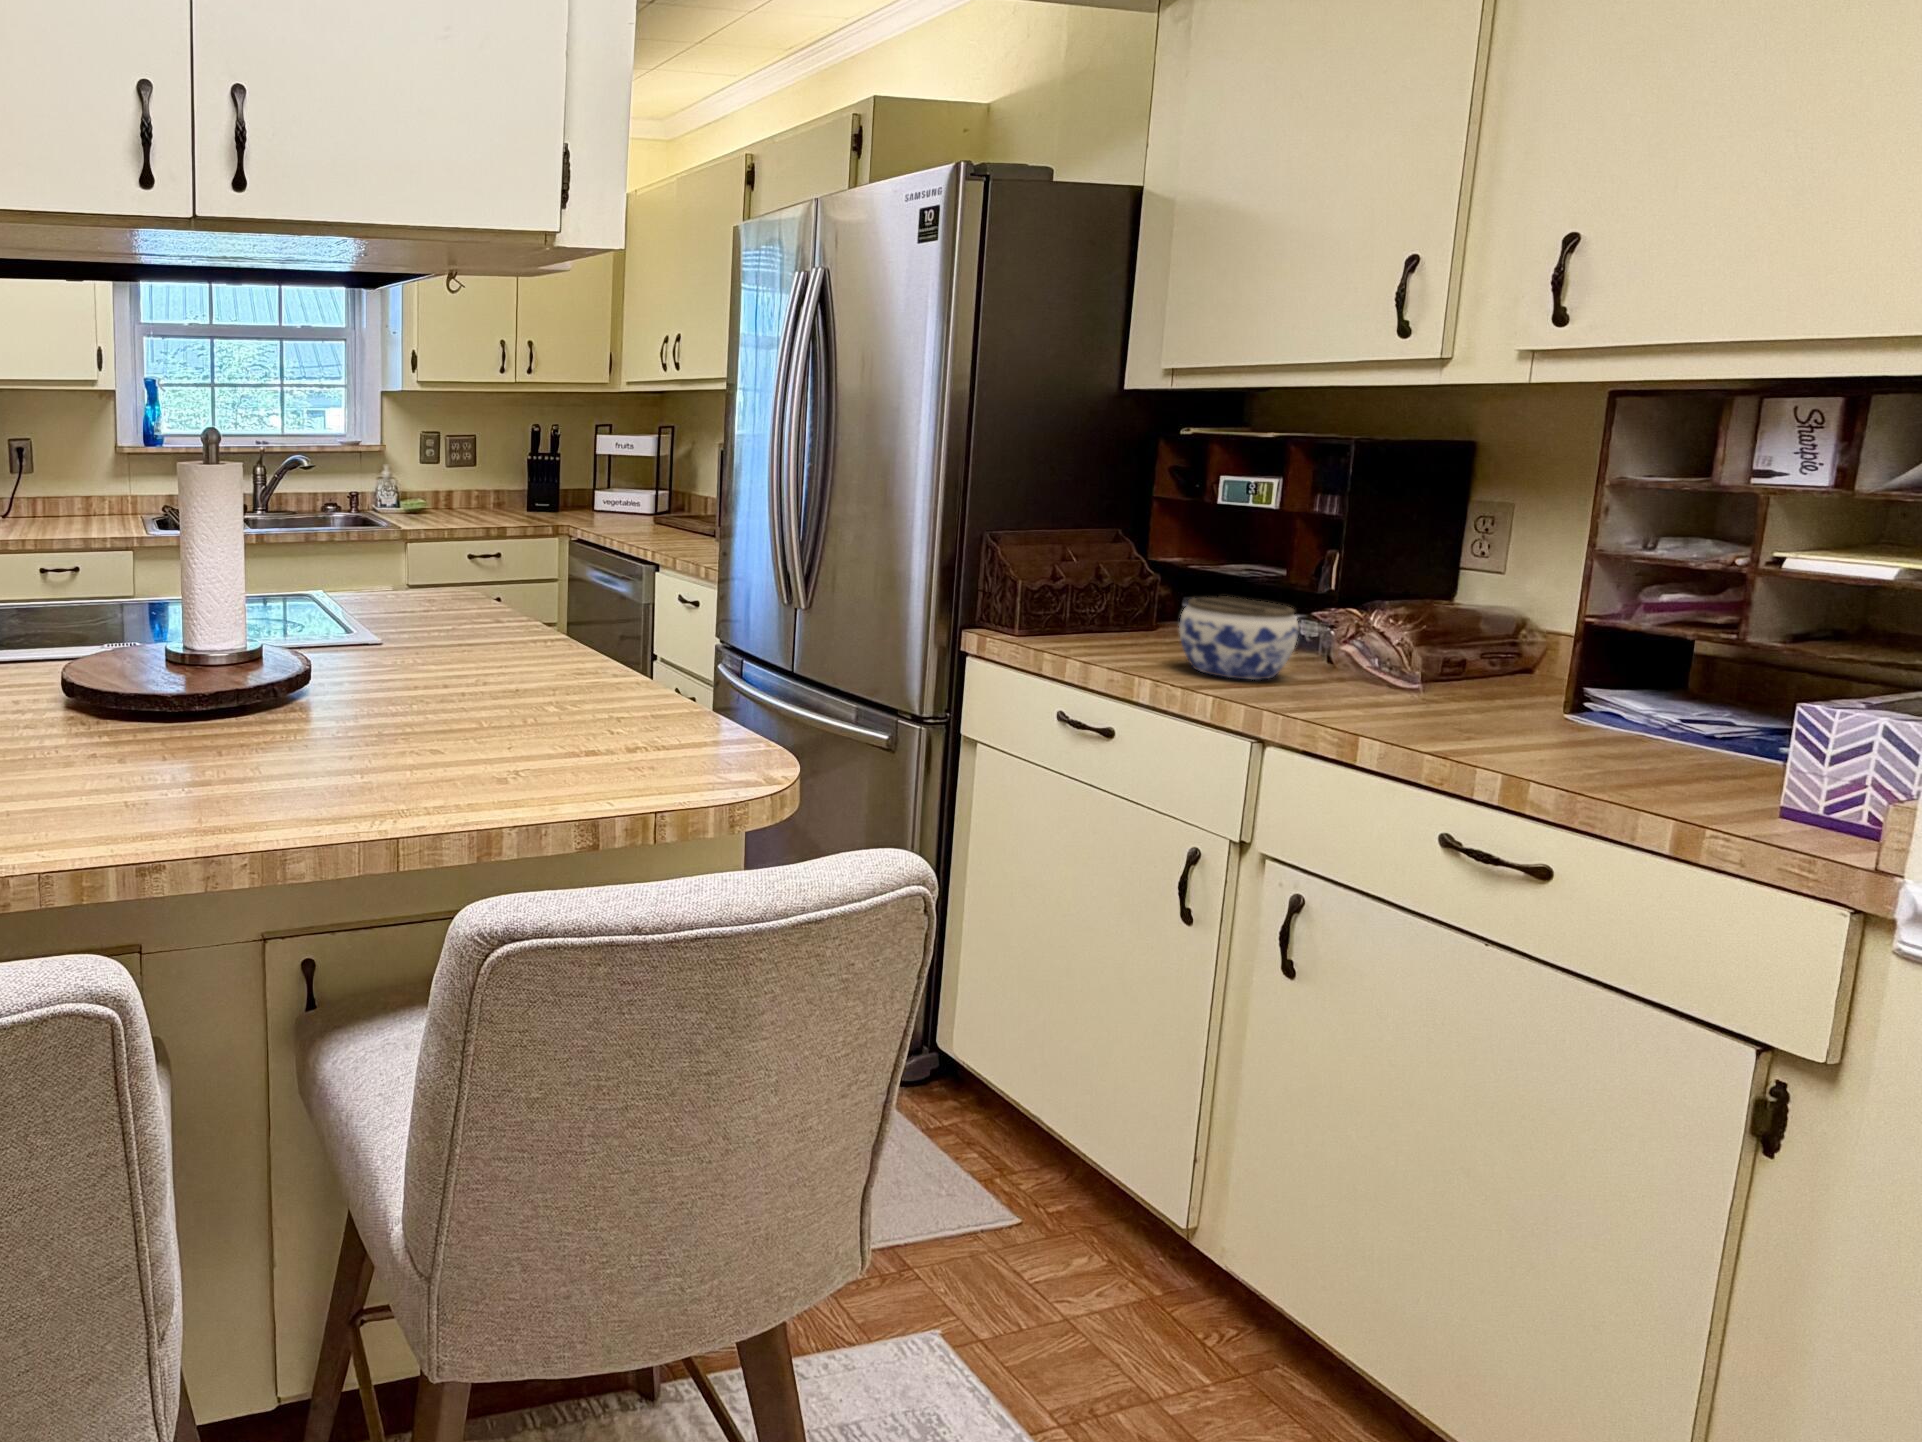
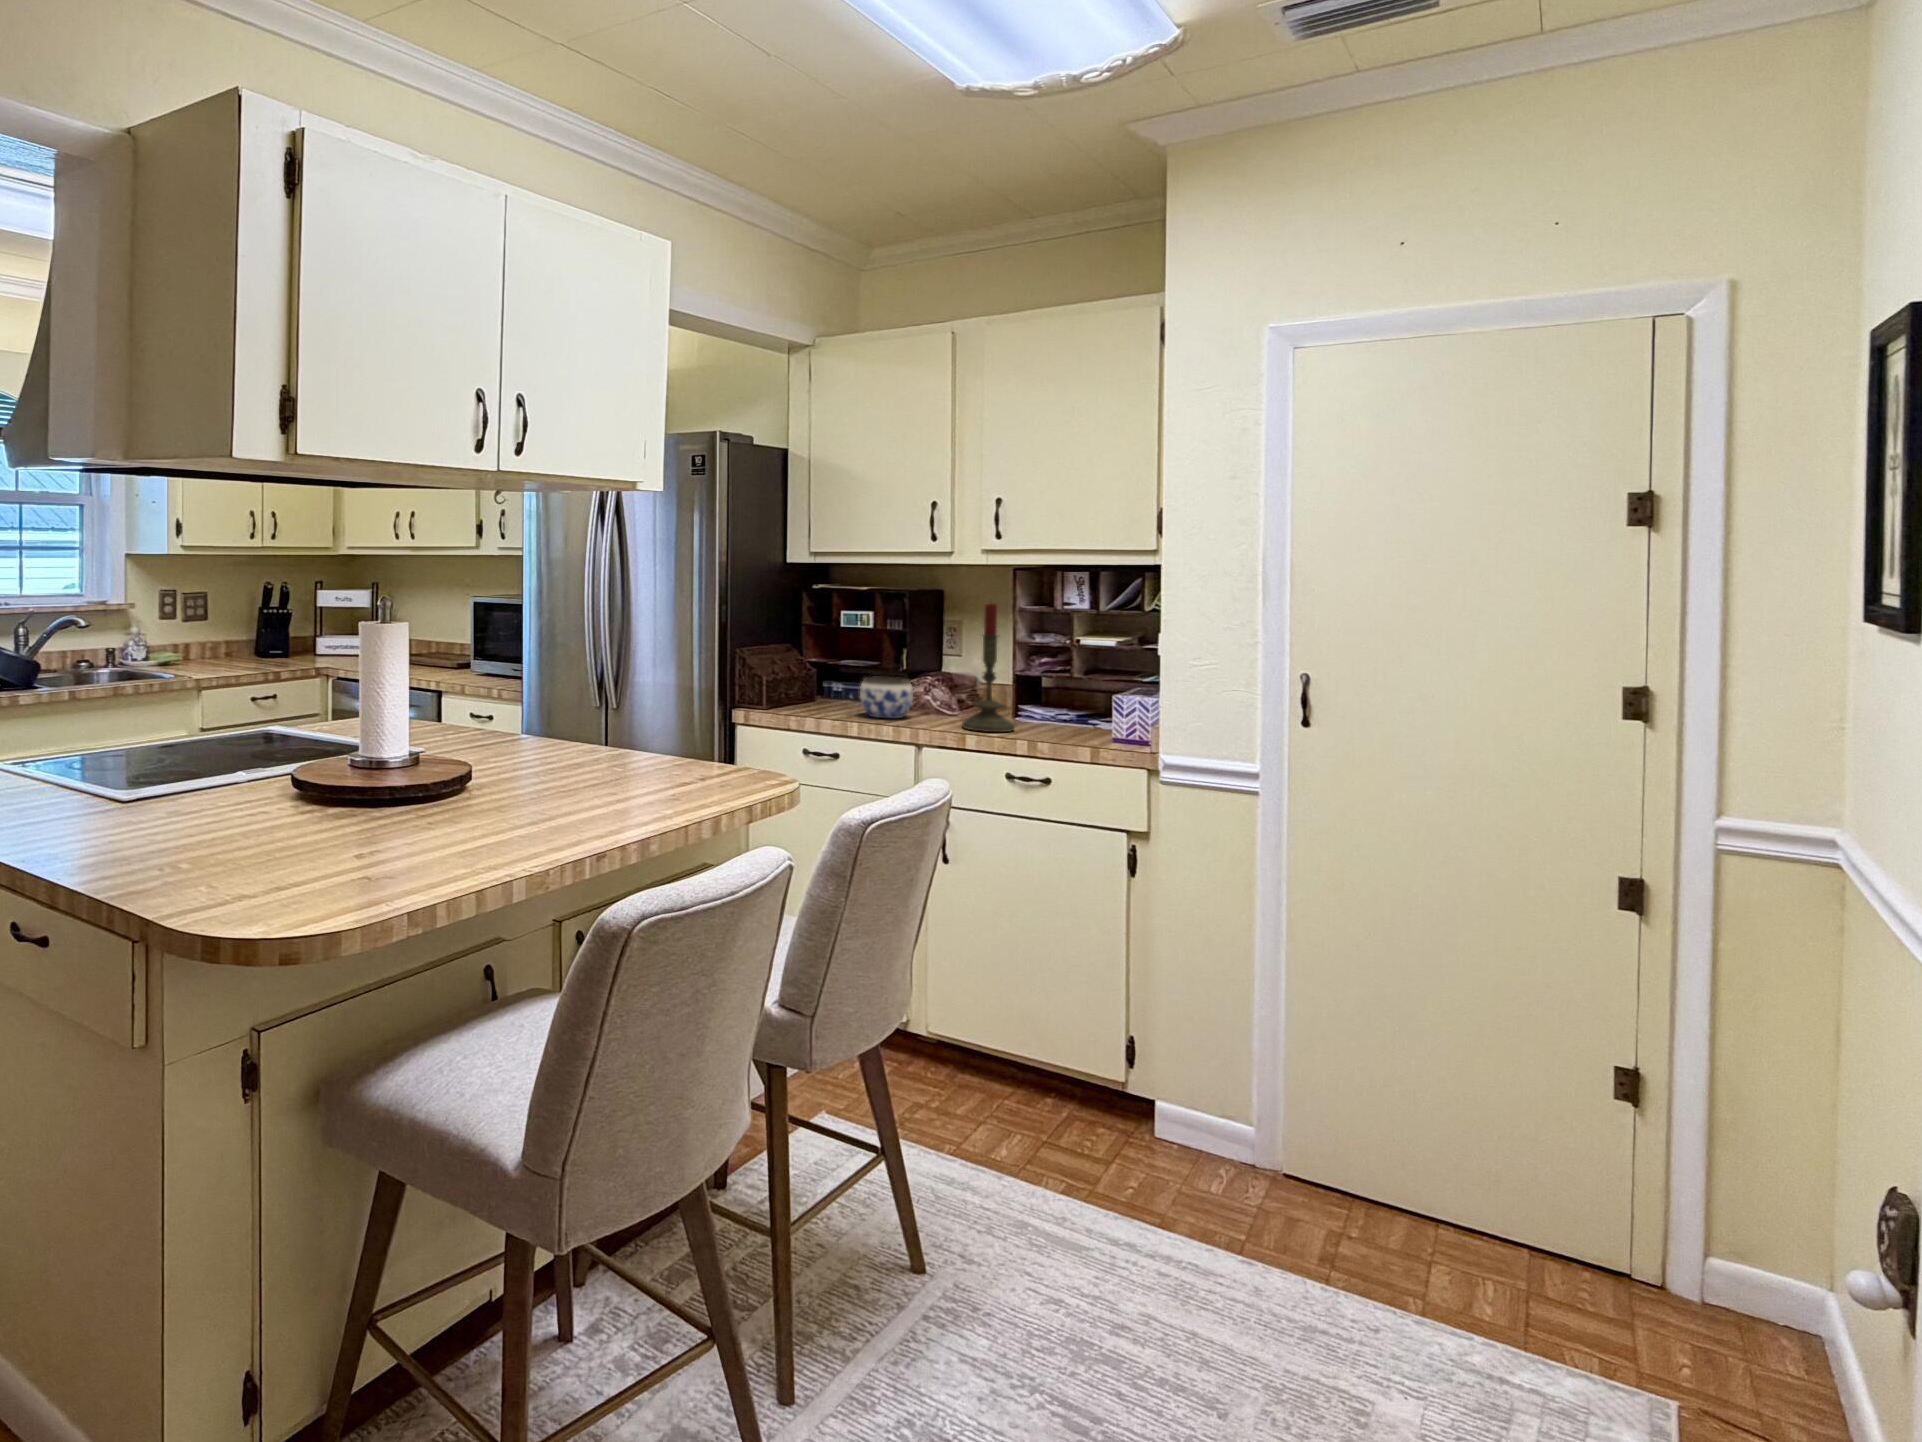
candle: none [1375,455,1517,743] -> present [962,604,1015,732]

